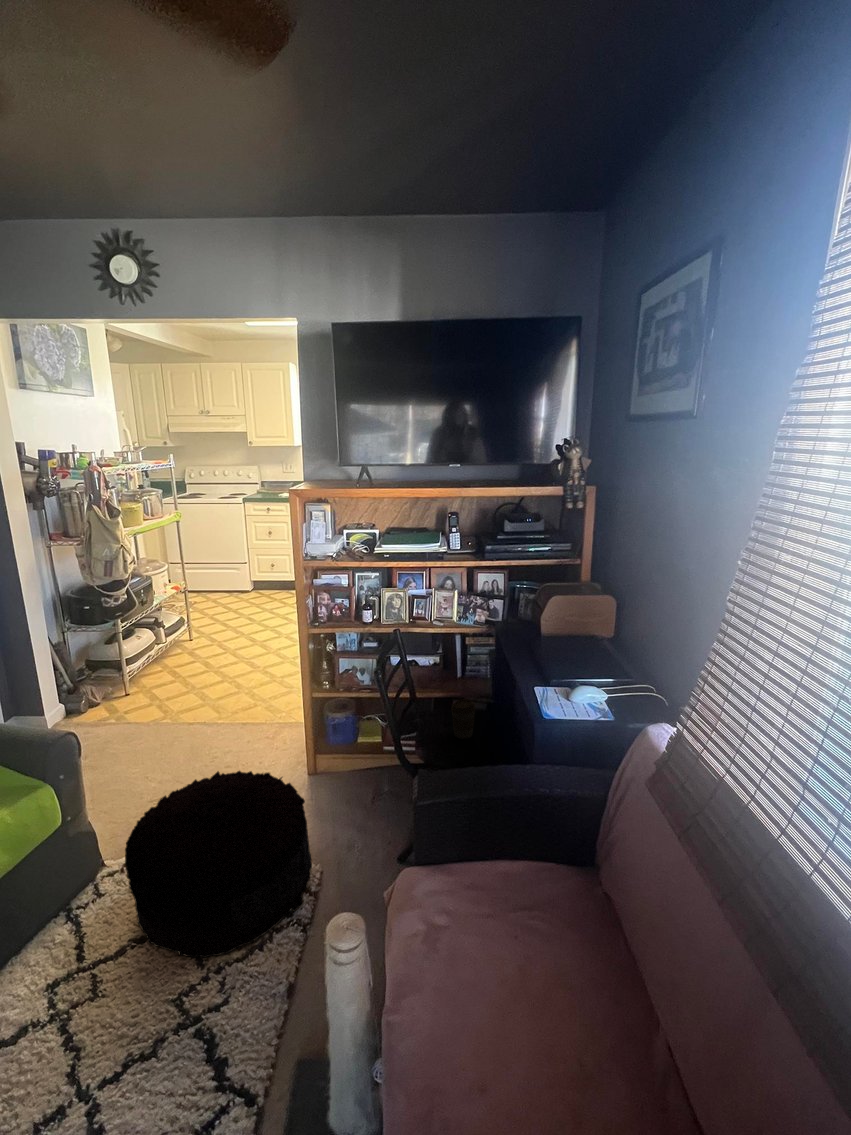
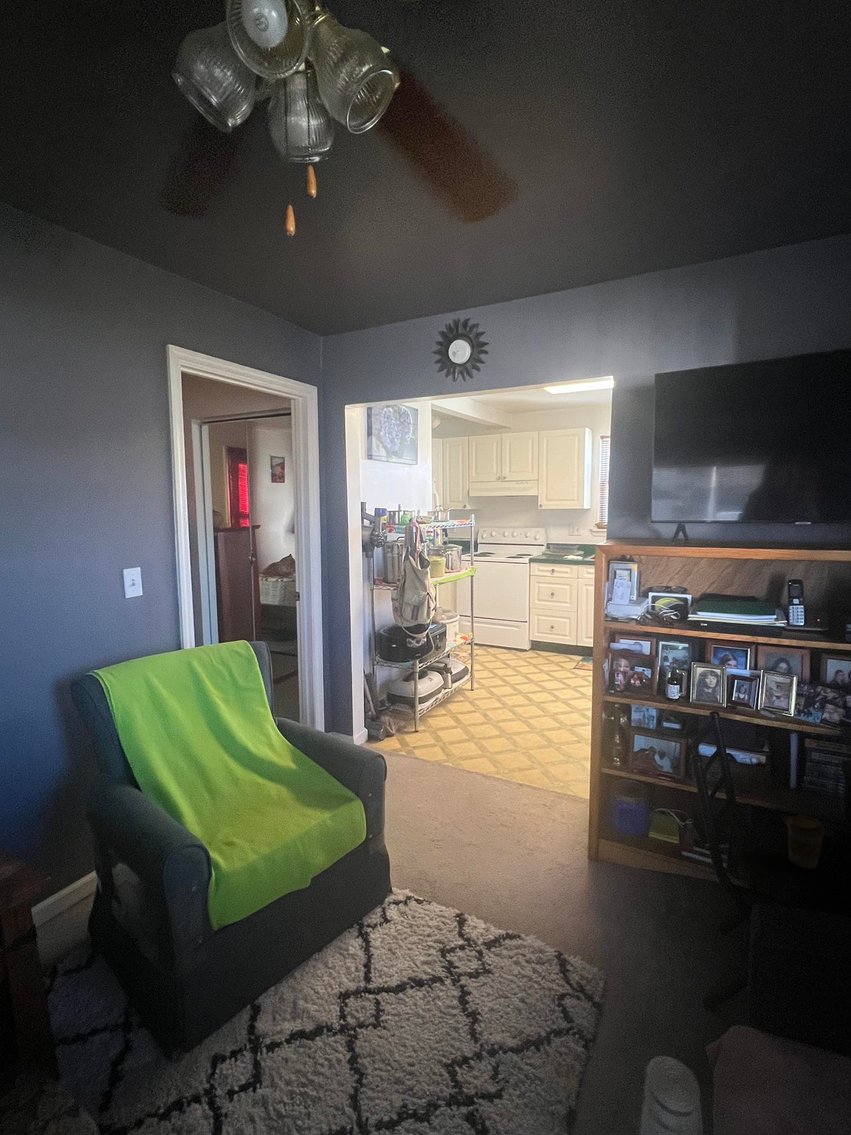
pouf: present [125,771,312,958] -> none [414,827,595,1036]

